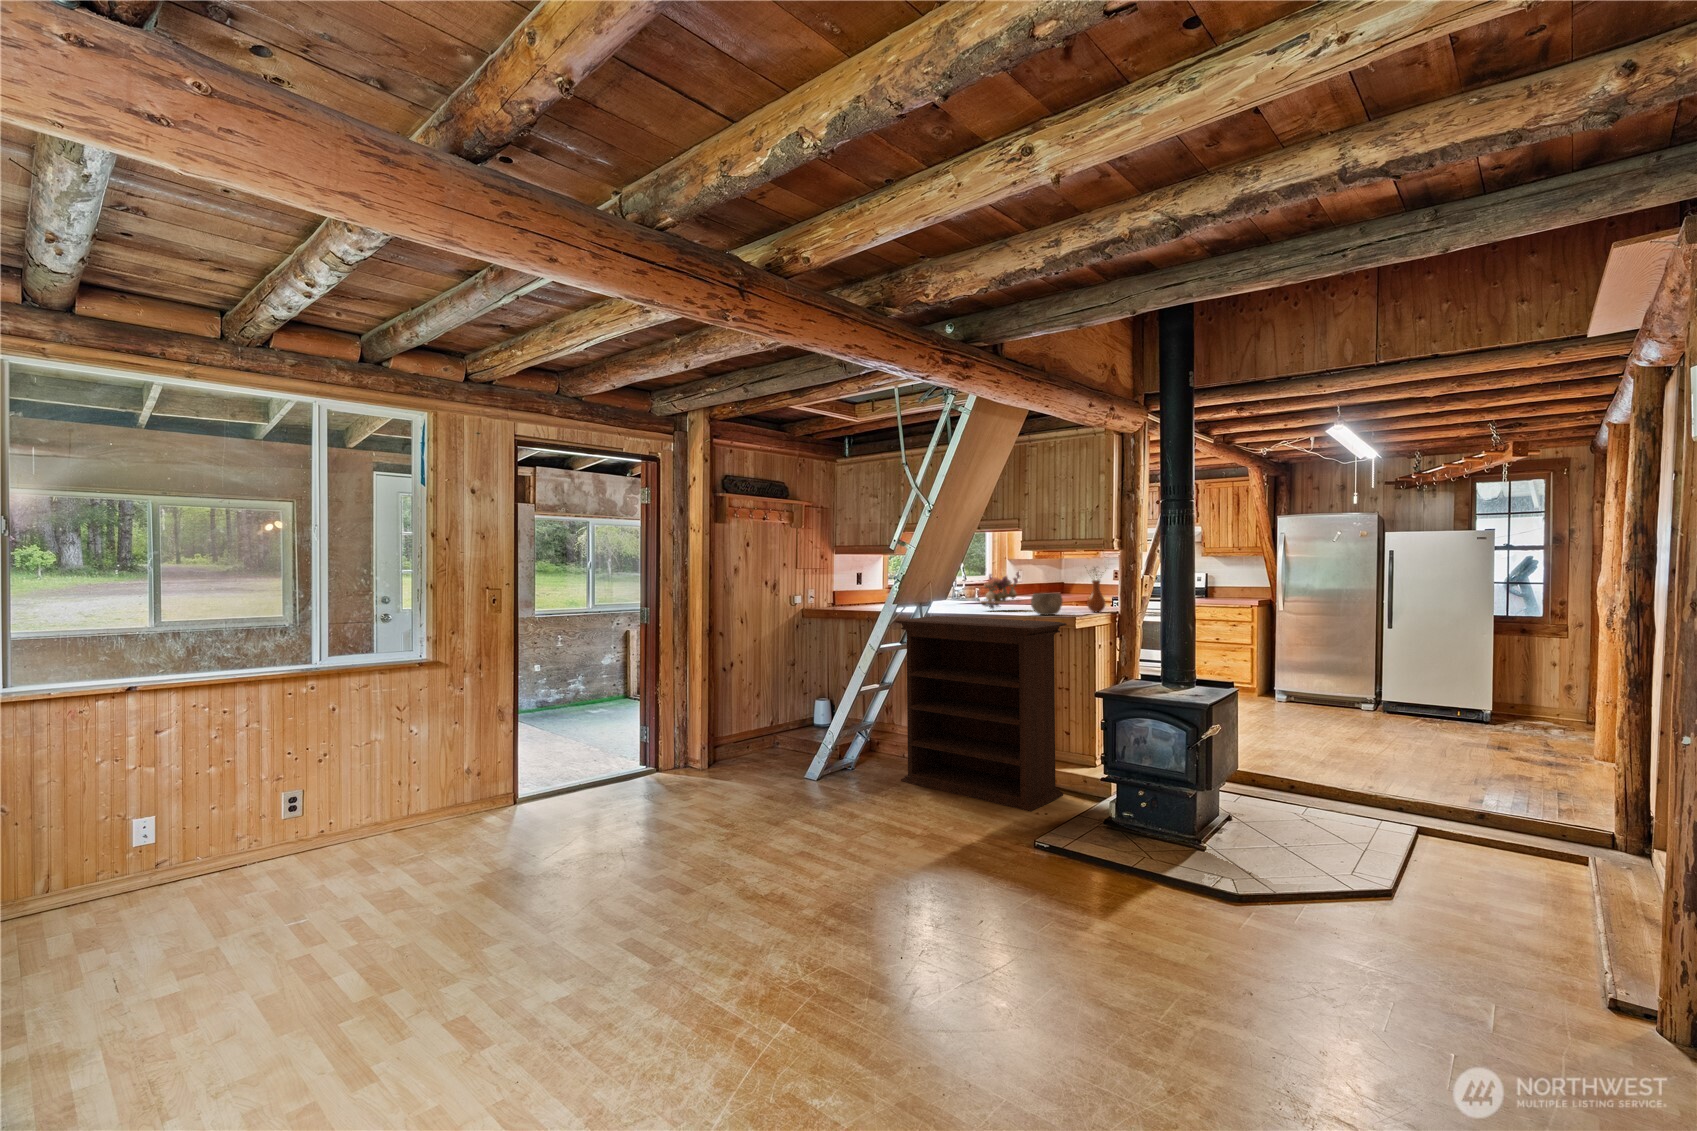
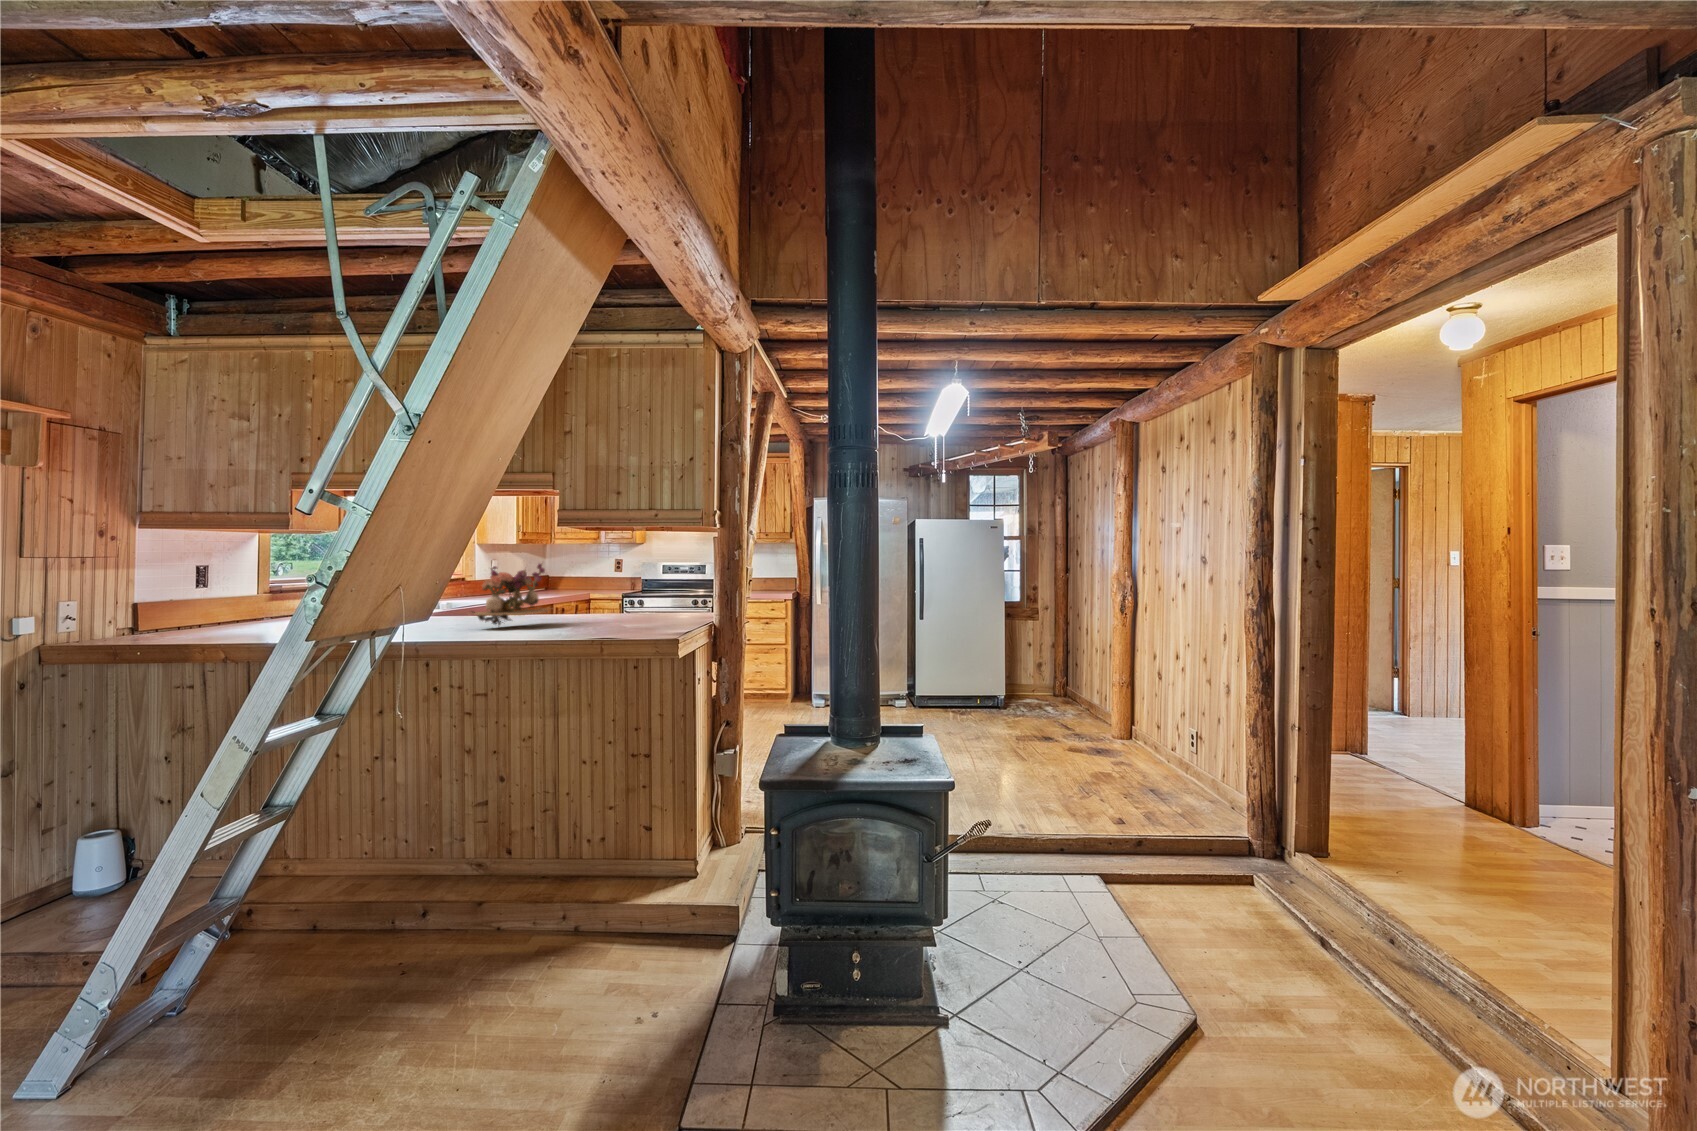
vase: present [1084,565,1105,612] -> none [650,551,694,623]
bowl: present [1031,593,1063,615] -> none [582,597,635,635]
bookshelf: present [896,616,1067,812] -> none [289,649,664,1024]

